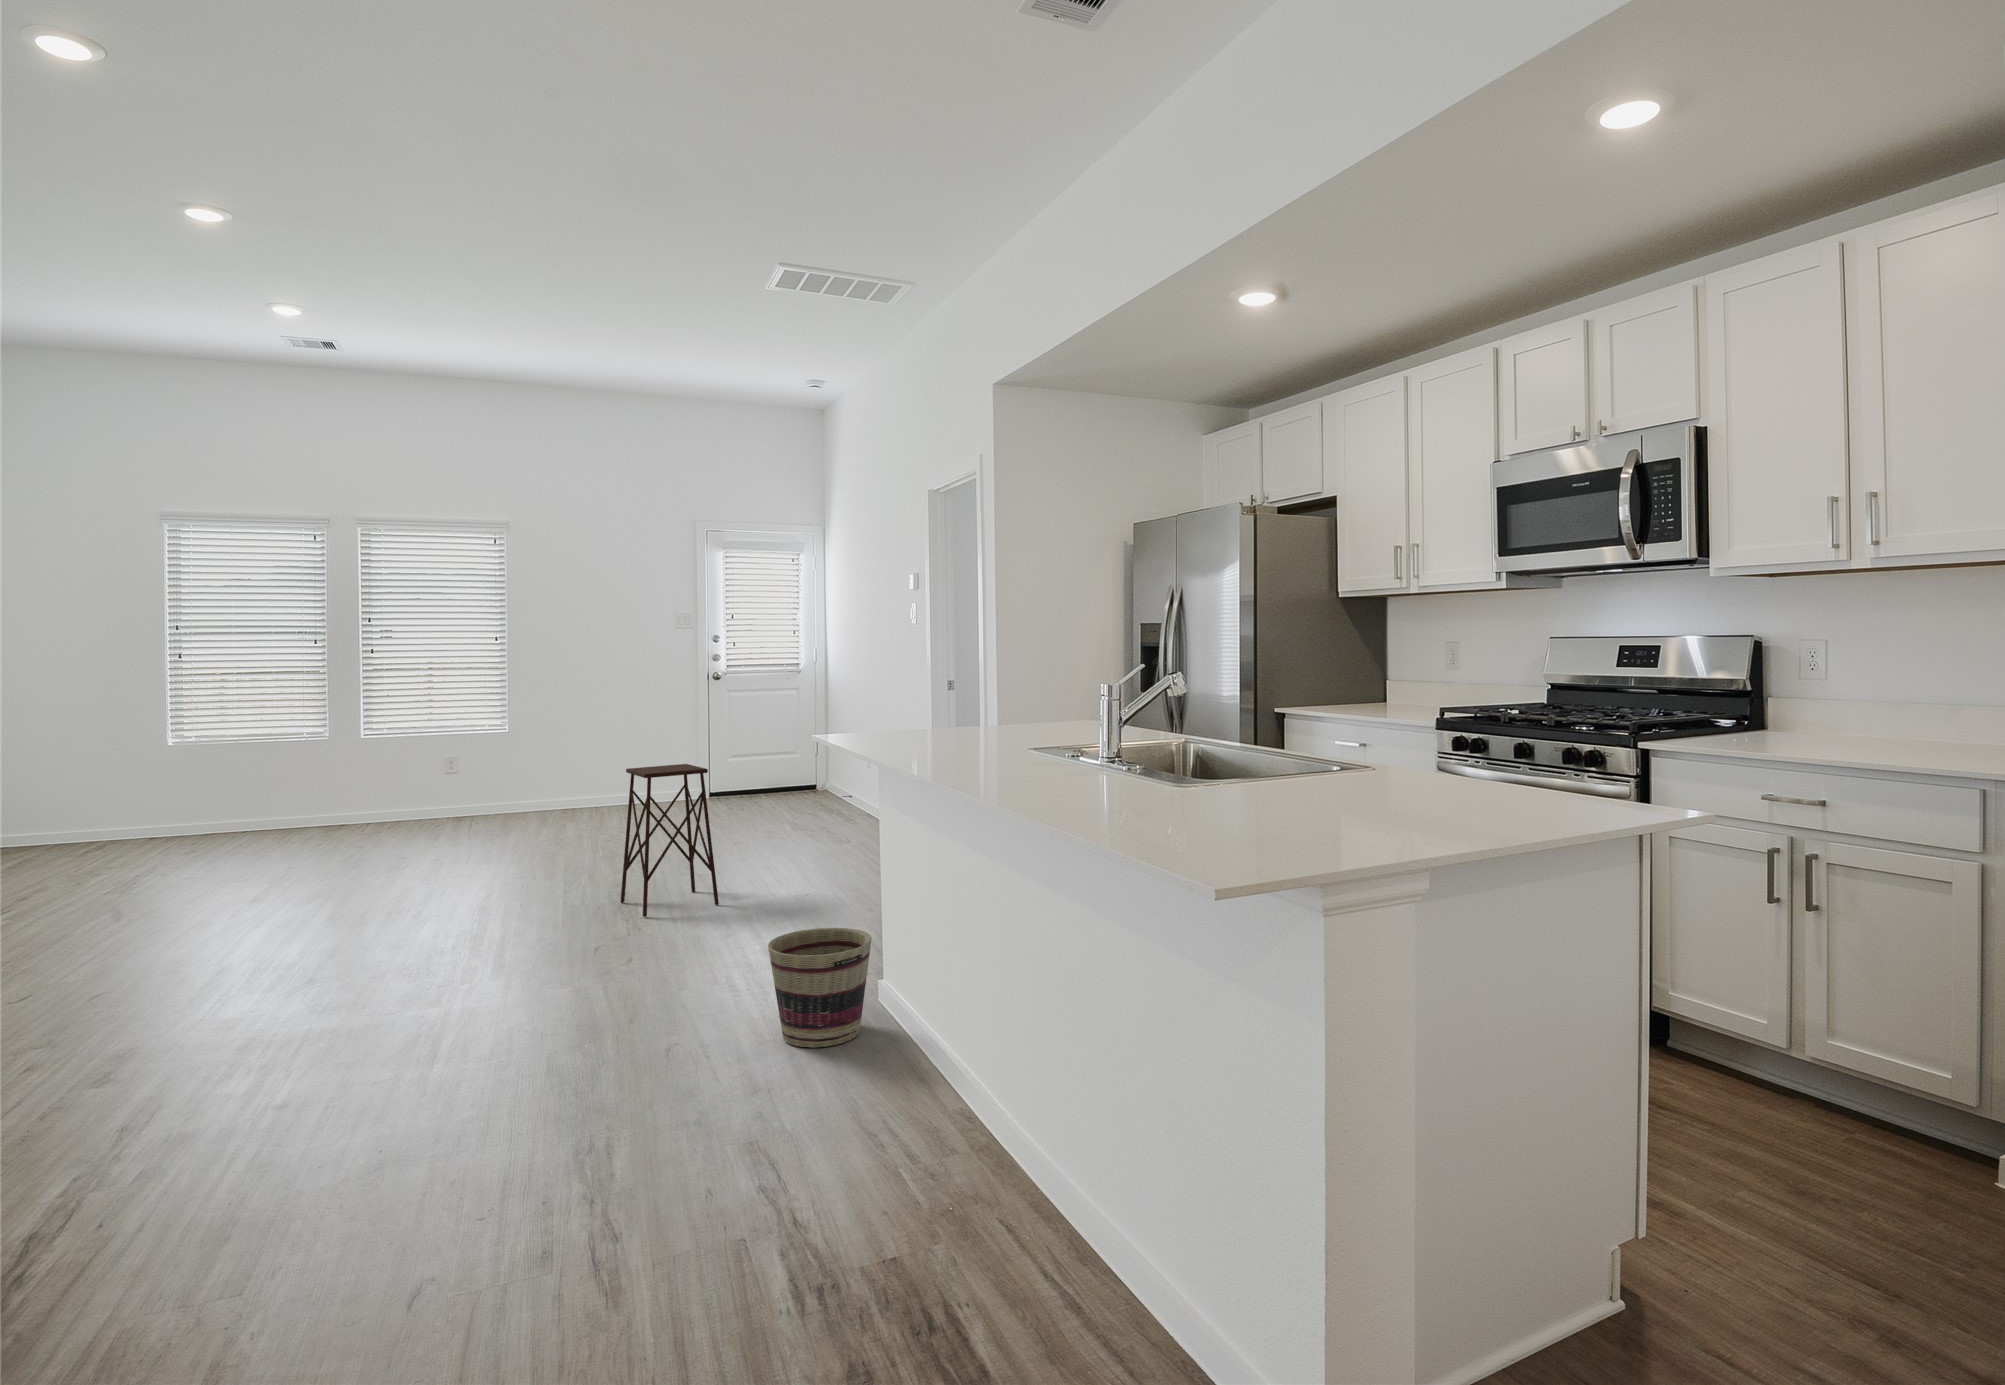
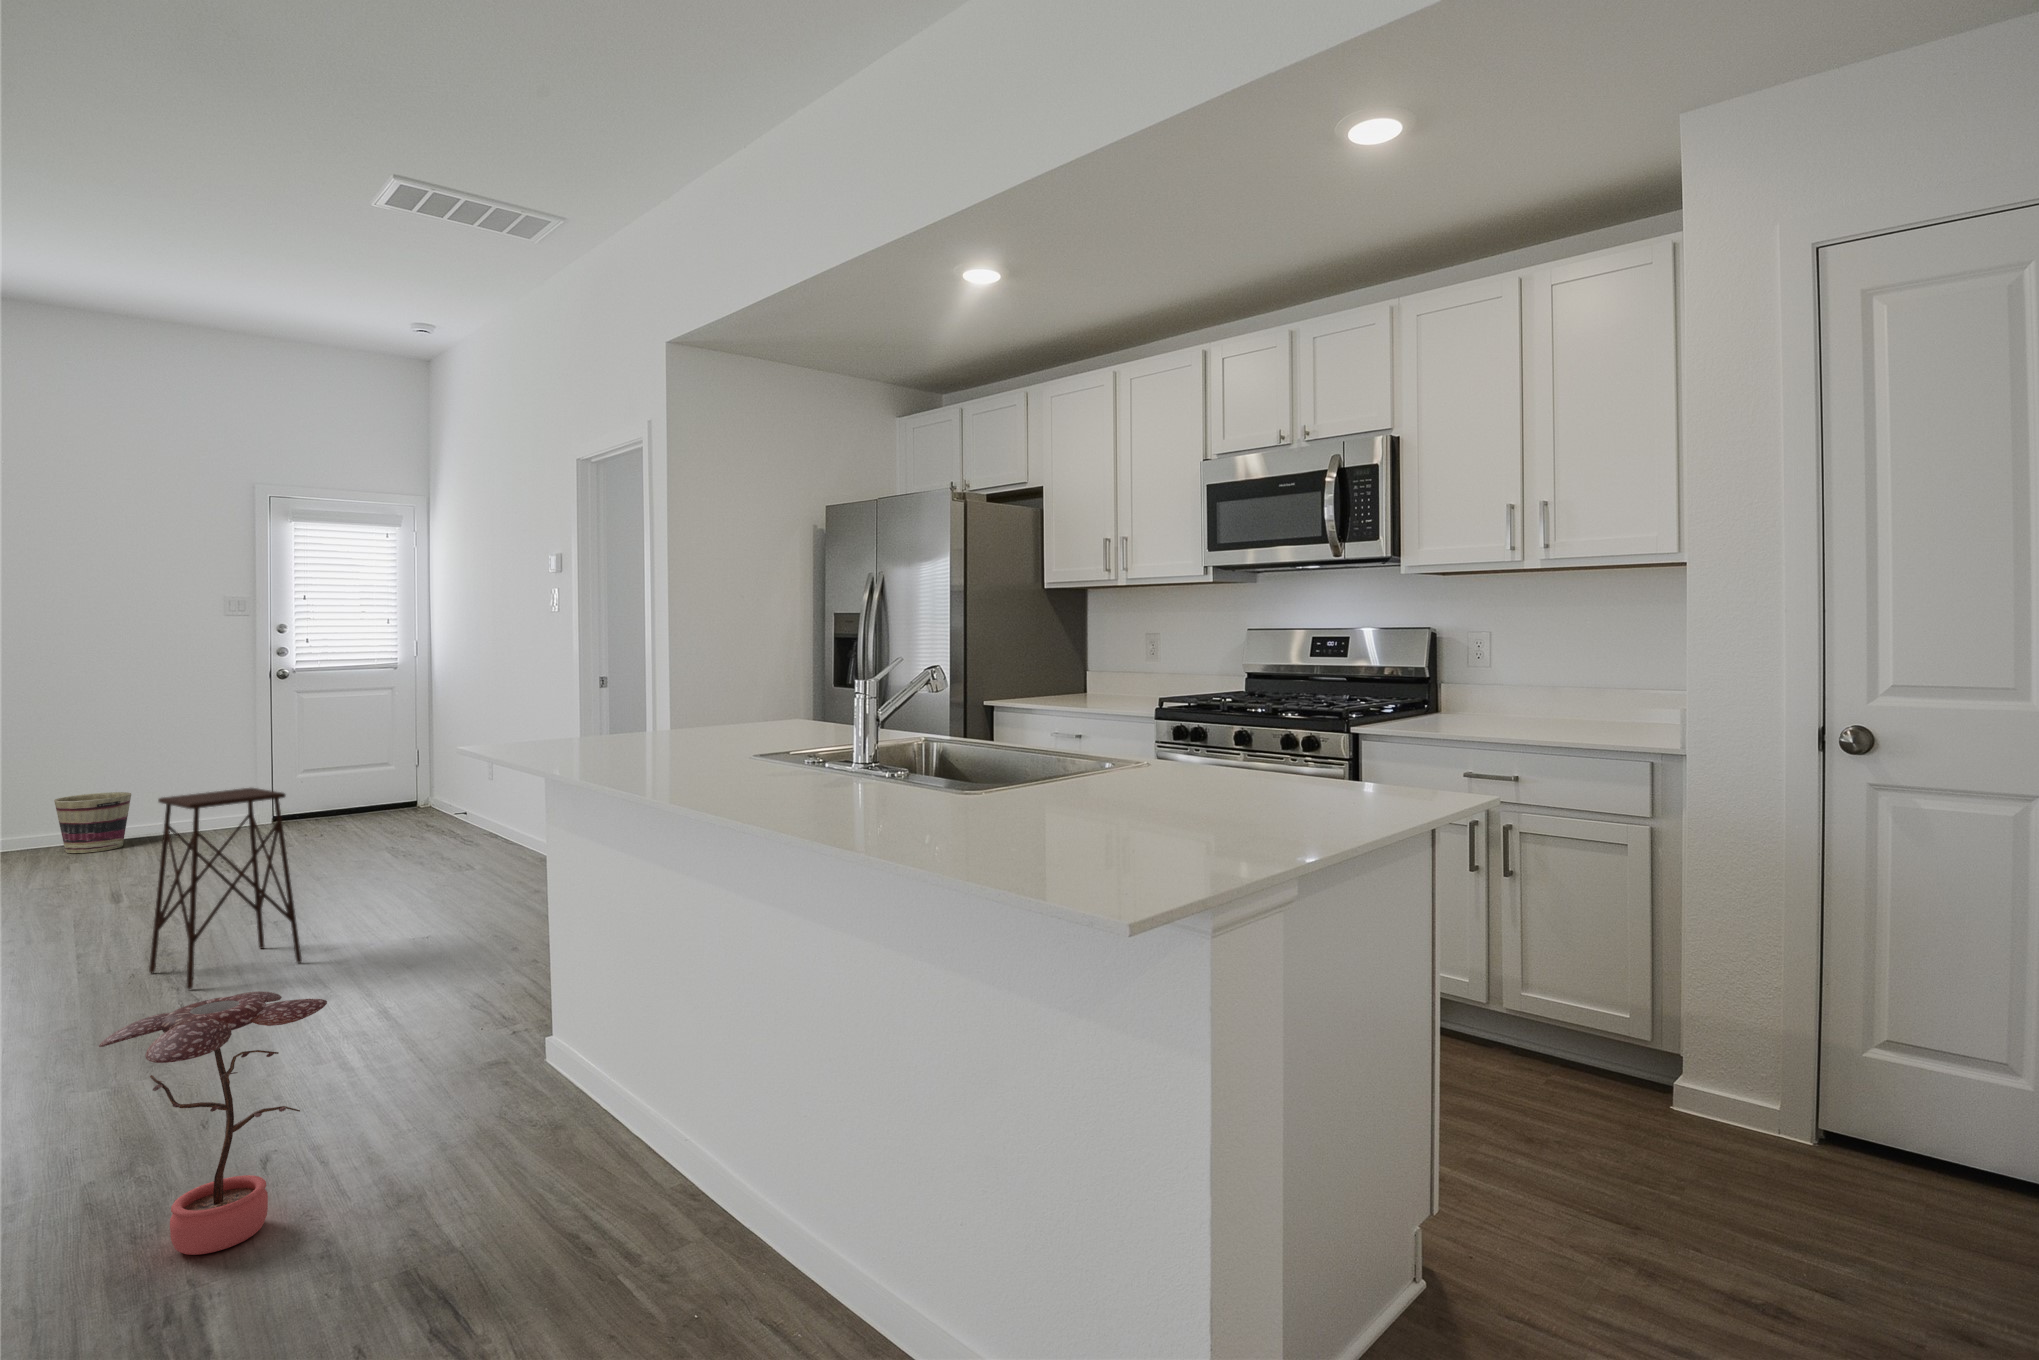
potted plant: none [577,911,715,1095] -> present [99,992,327,1255]
basket: present [768,928,872,1047] -> present [54,792,131,853]

